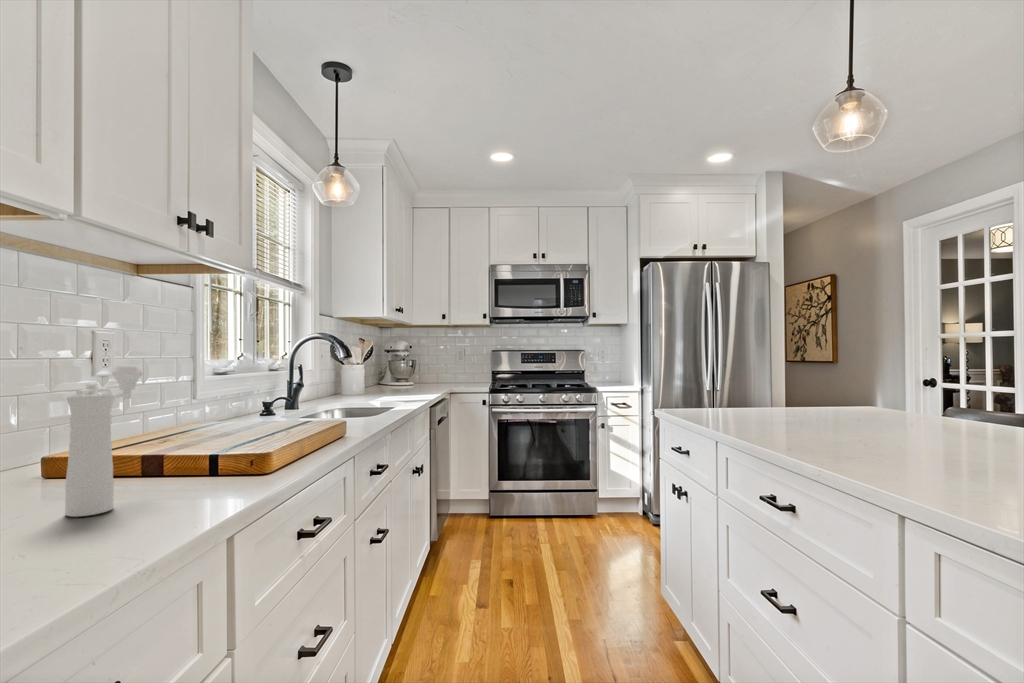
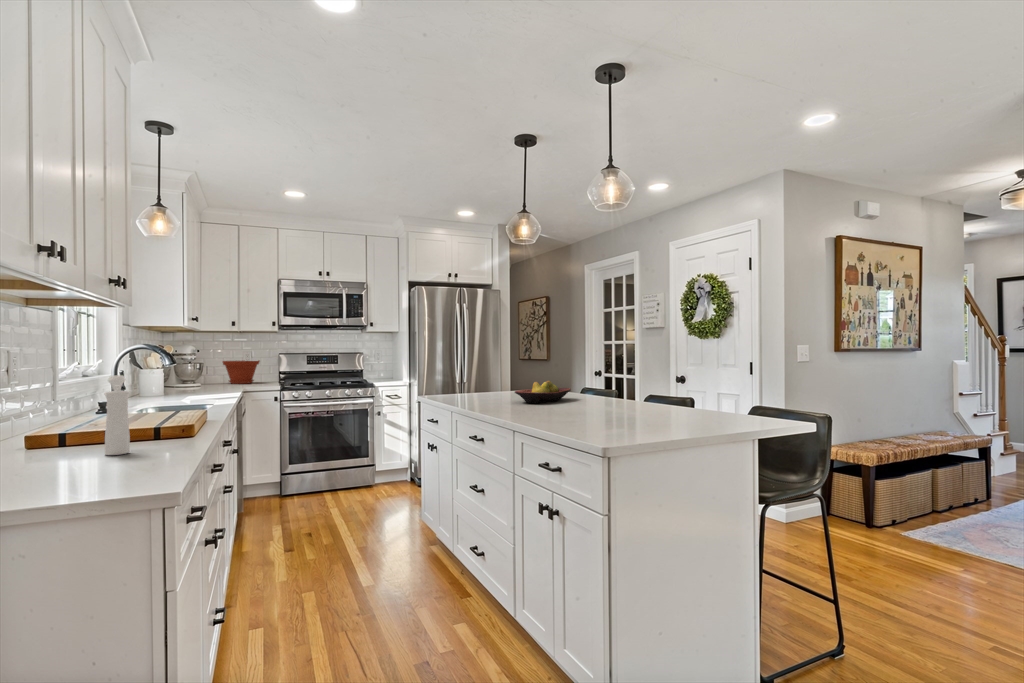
plant pot: none [436,358,473,383] -> present [223,360,260,384]
fruit bowl: none [838,395,958,438] -> present [515,381,571,403]

